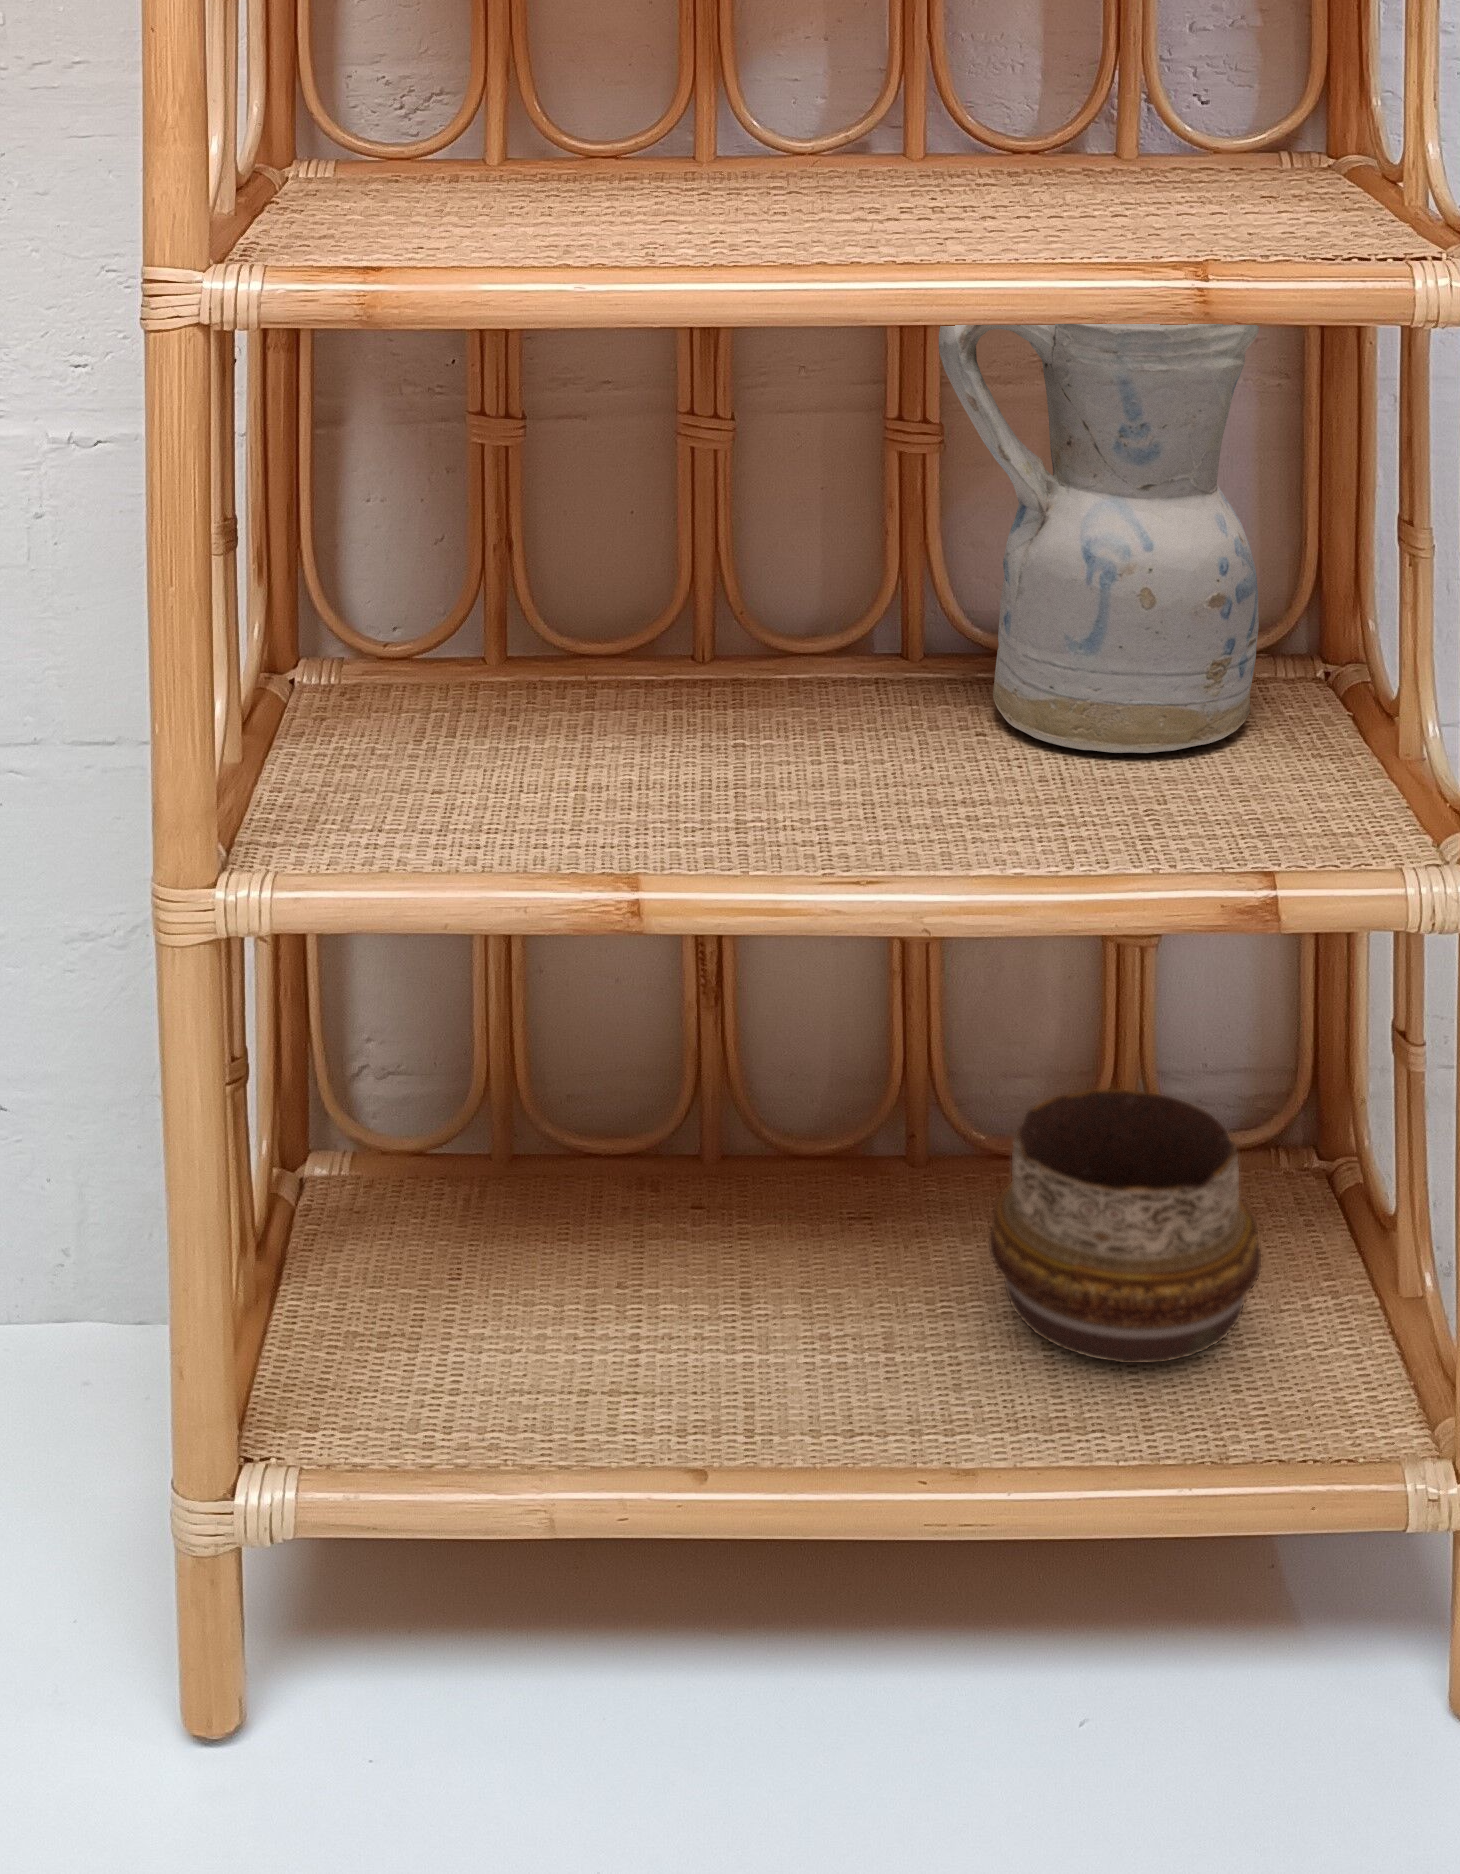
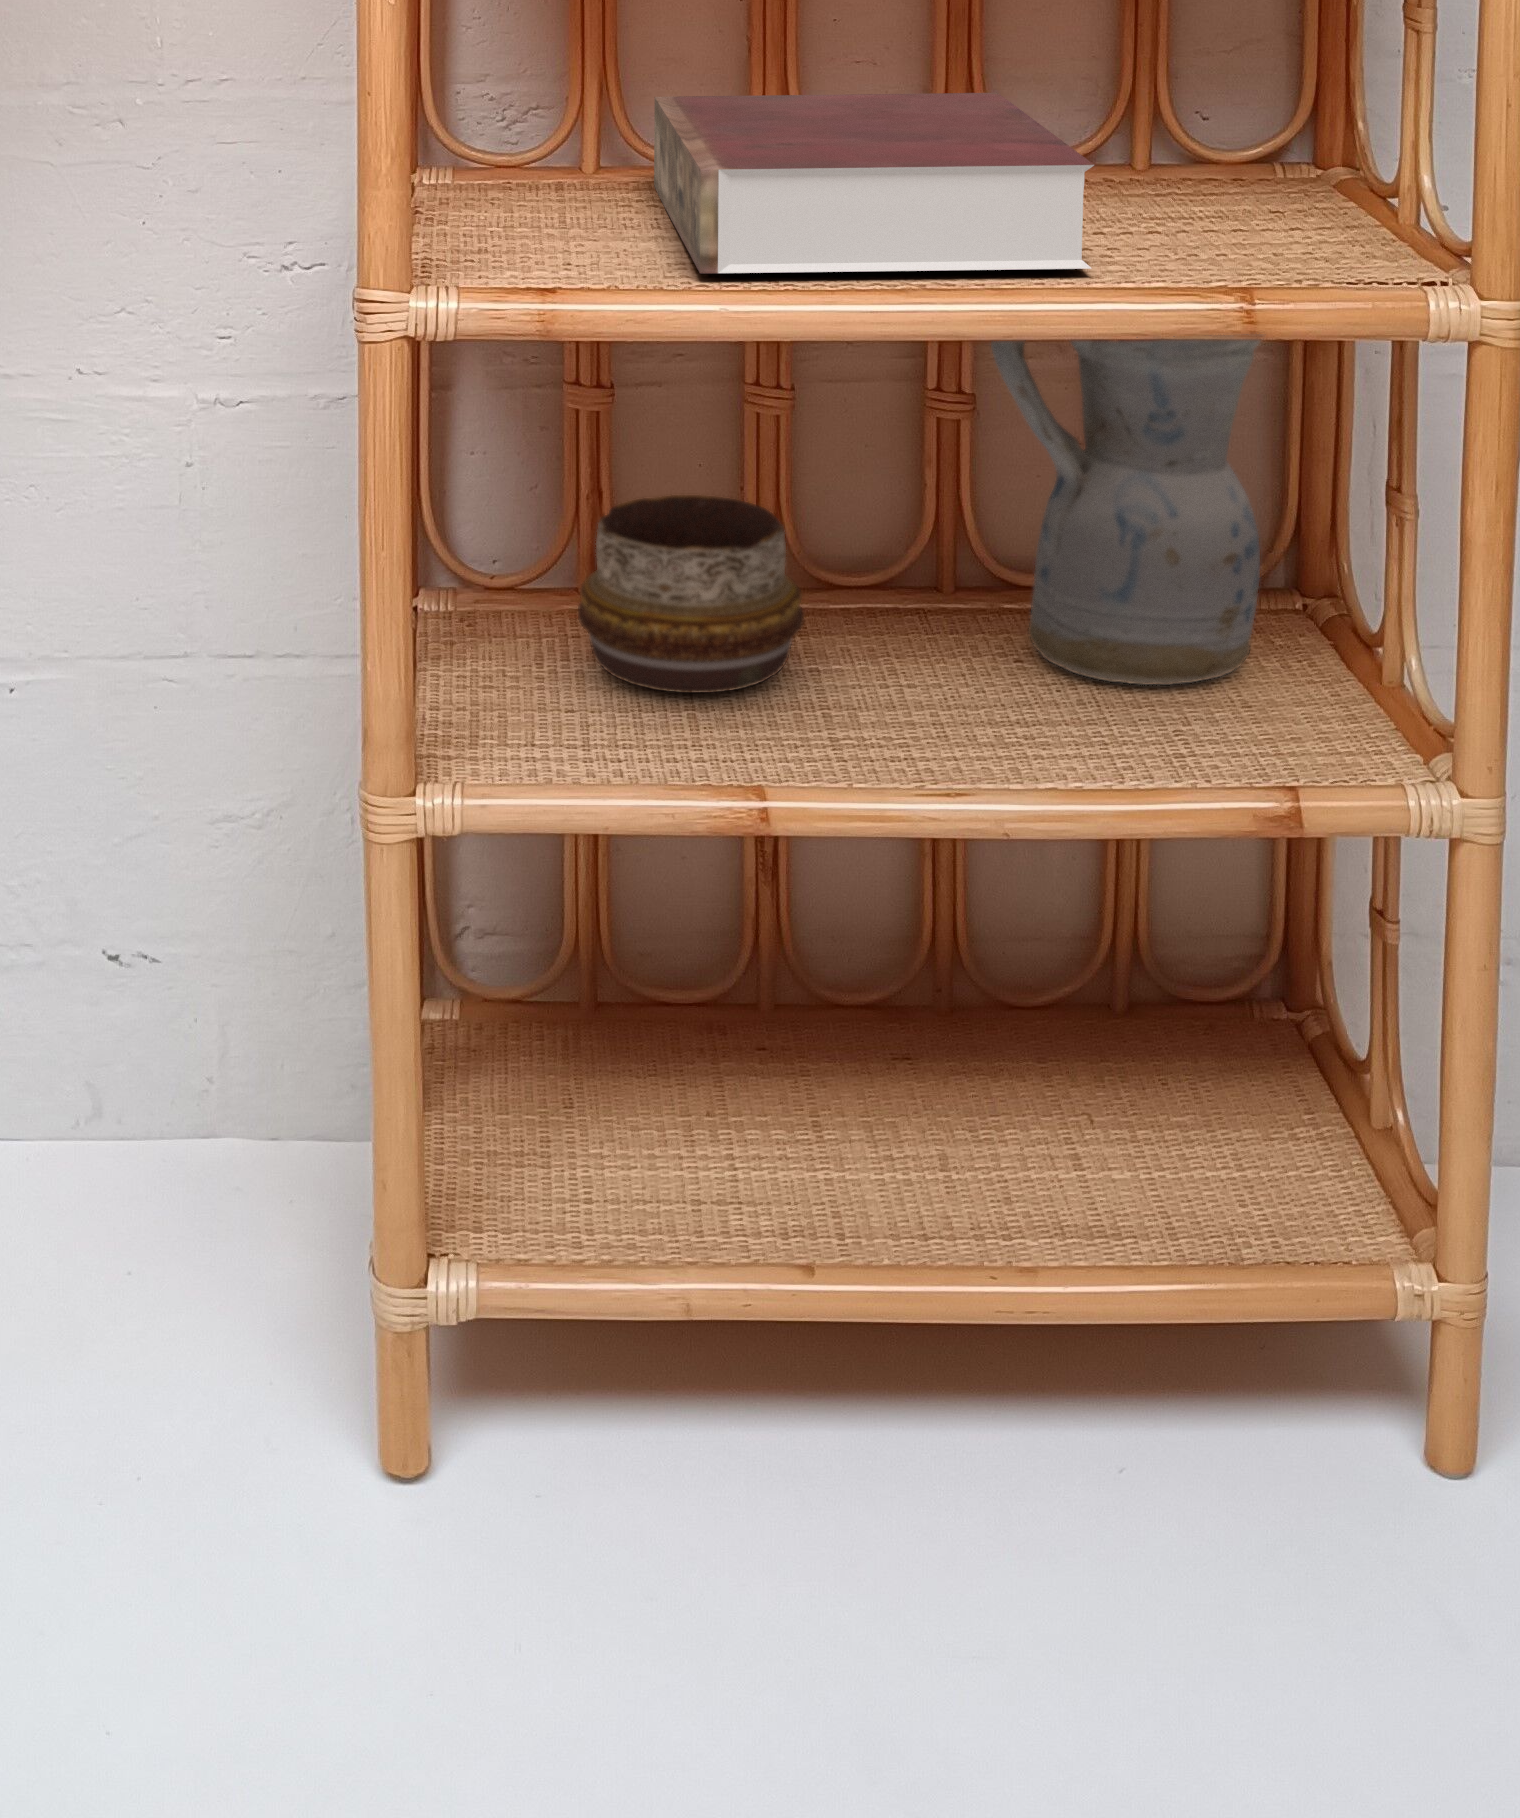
book: none [554,56,1024,249] -> present [654,93,1094,273]
decorative bowl: present [990,1089,1261,1363] -> present [578,495,804,693]

